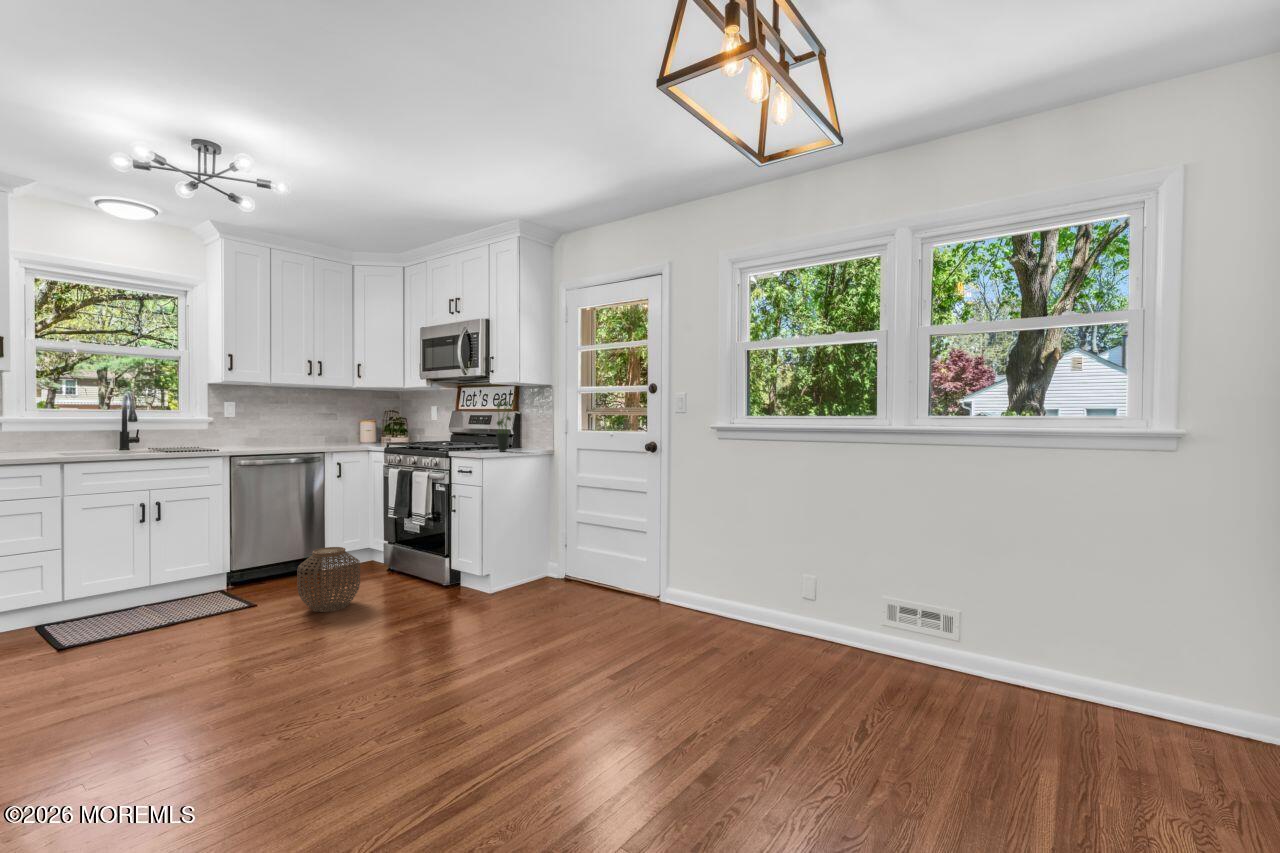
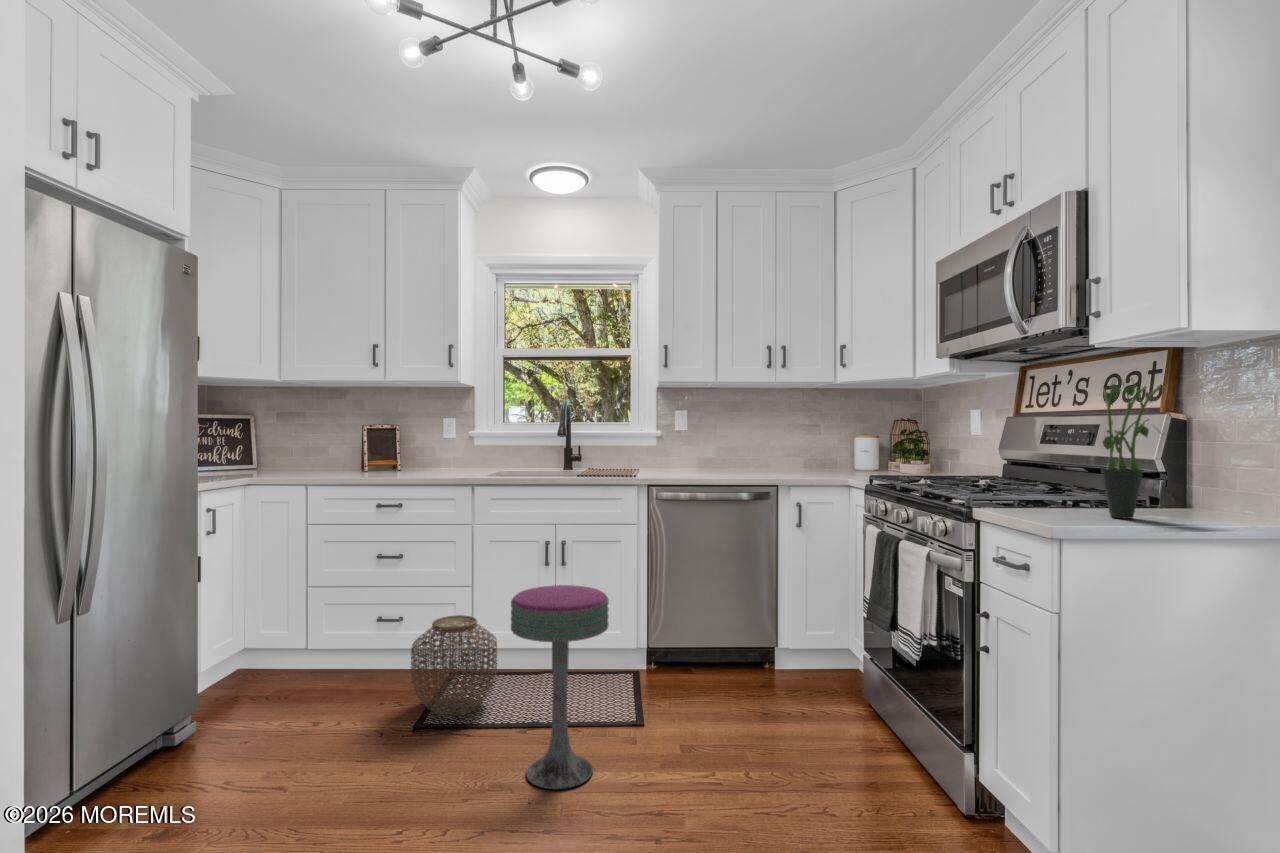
bar stool: none [182,516,254,634] -> present [511,585,609,789]
woven basket: present [297,547,360,612] -> present [411,615,497,716]

